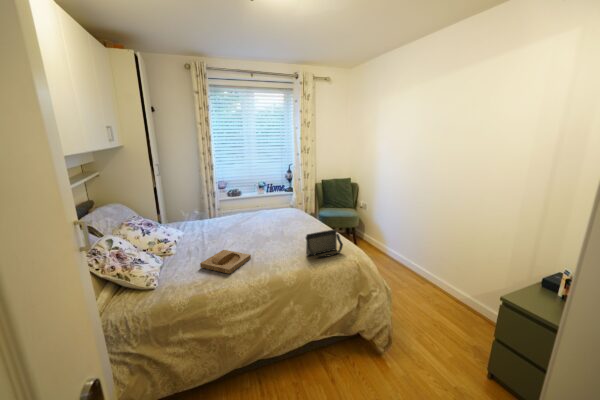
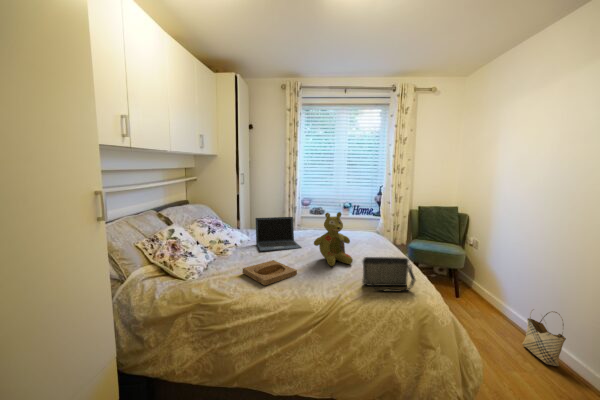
stuffed bear: none [257,199,291,245] -> present [314,212,353,266]
laptop: none [188,205,240,243] -> present [255,217,301,251]
woven basket: none [397,245,420,279] -> present [522,309,566,366]

